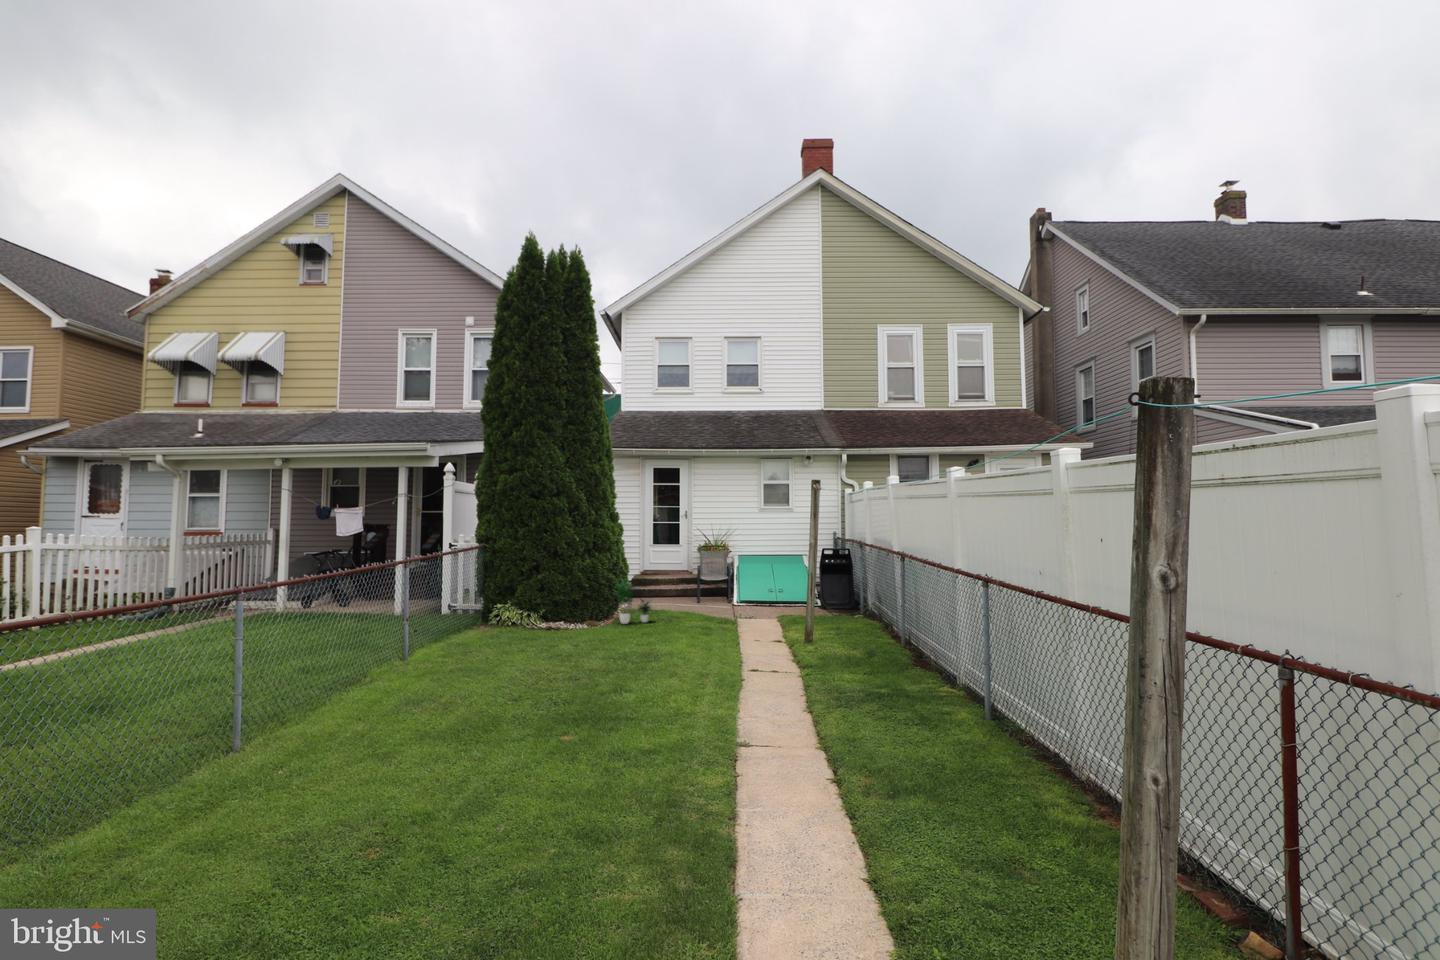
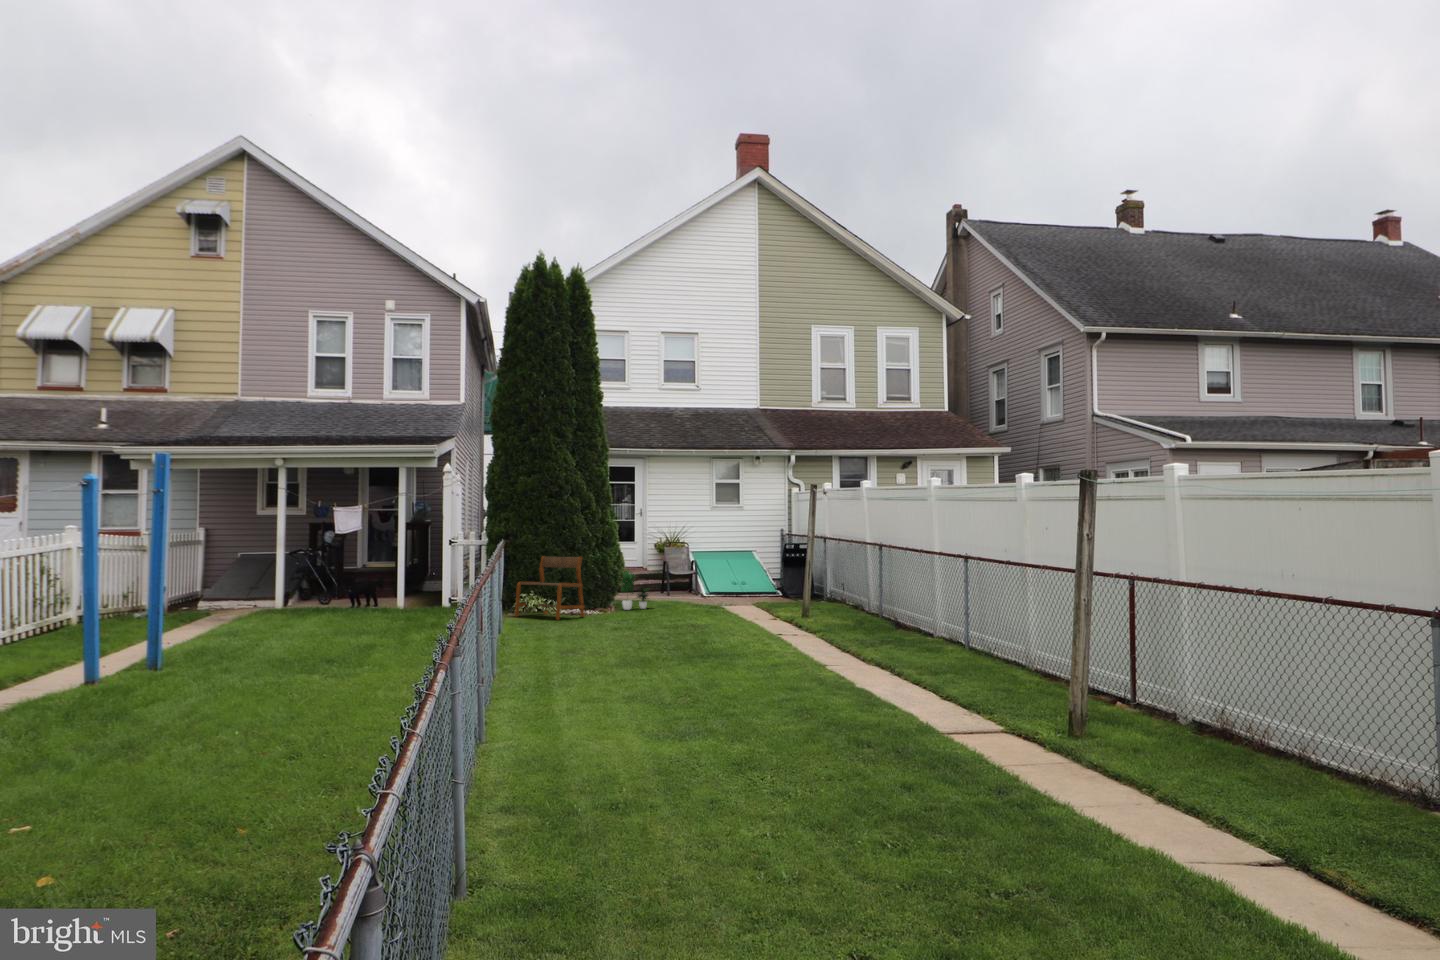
bench: none [488,565,555,642] -> present [515,556,585,620]

